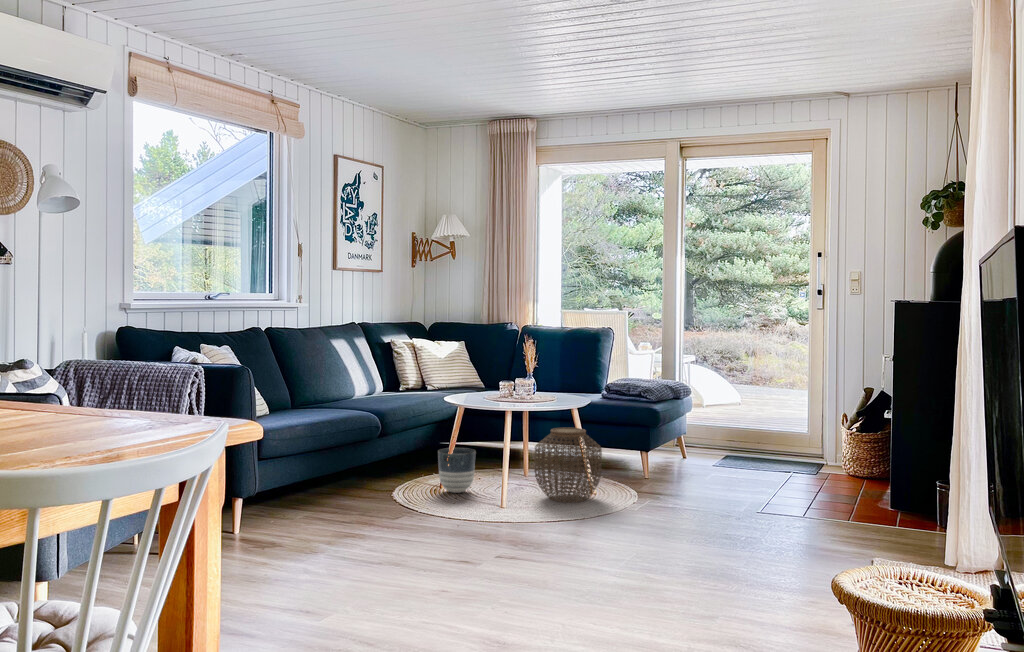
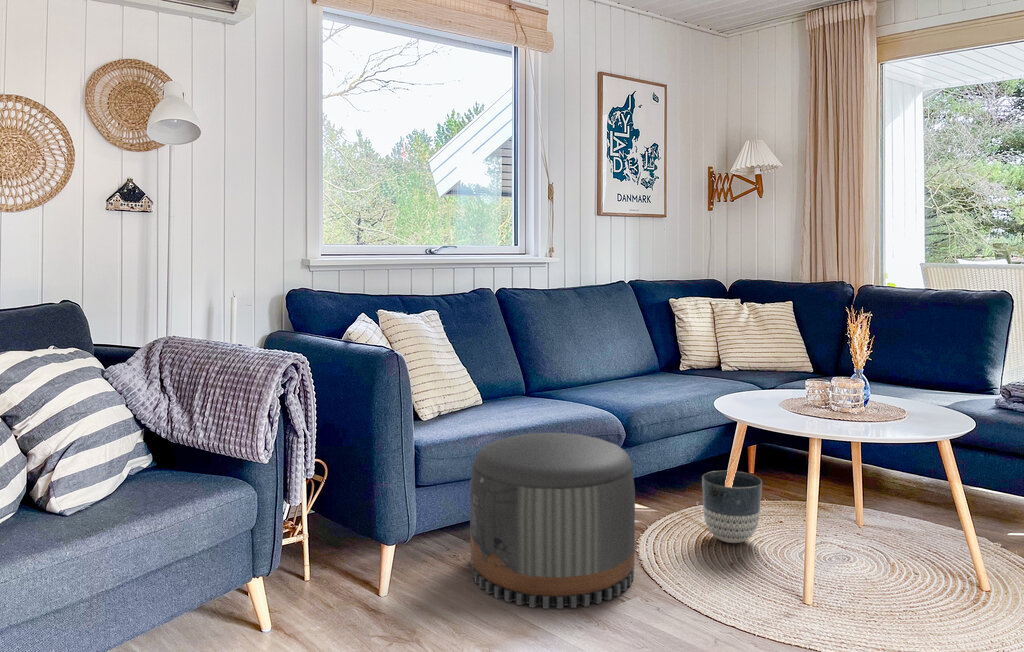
pouf: none [295,423,405,526] -> present [470,433,635,609]
woven basket: present [534,428,602,503] -> none [863,463,999,603]

